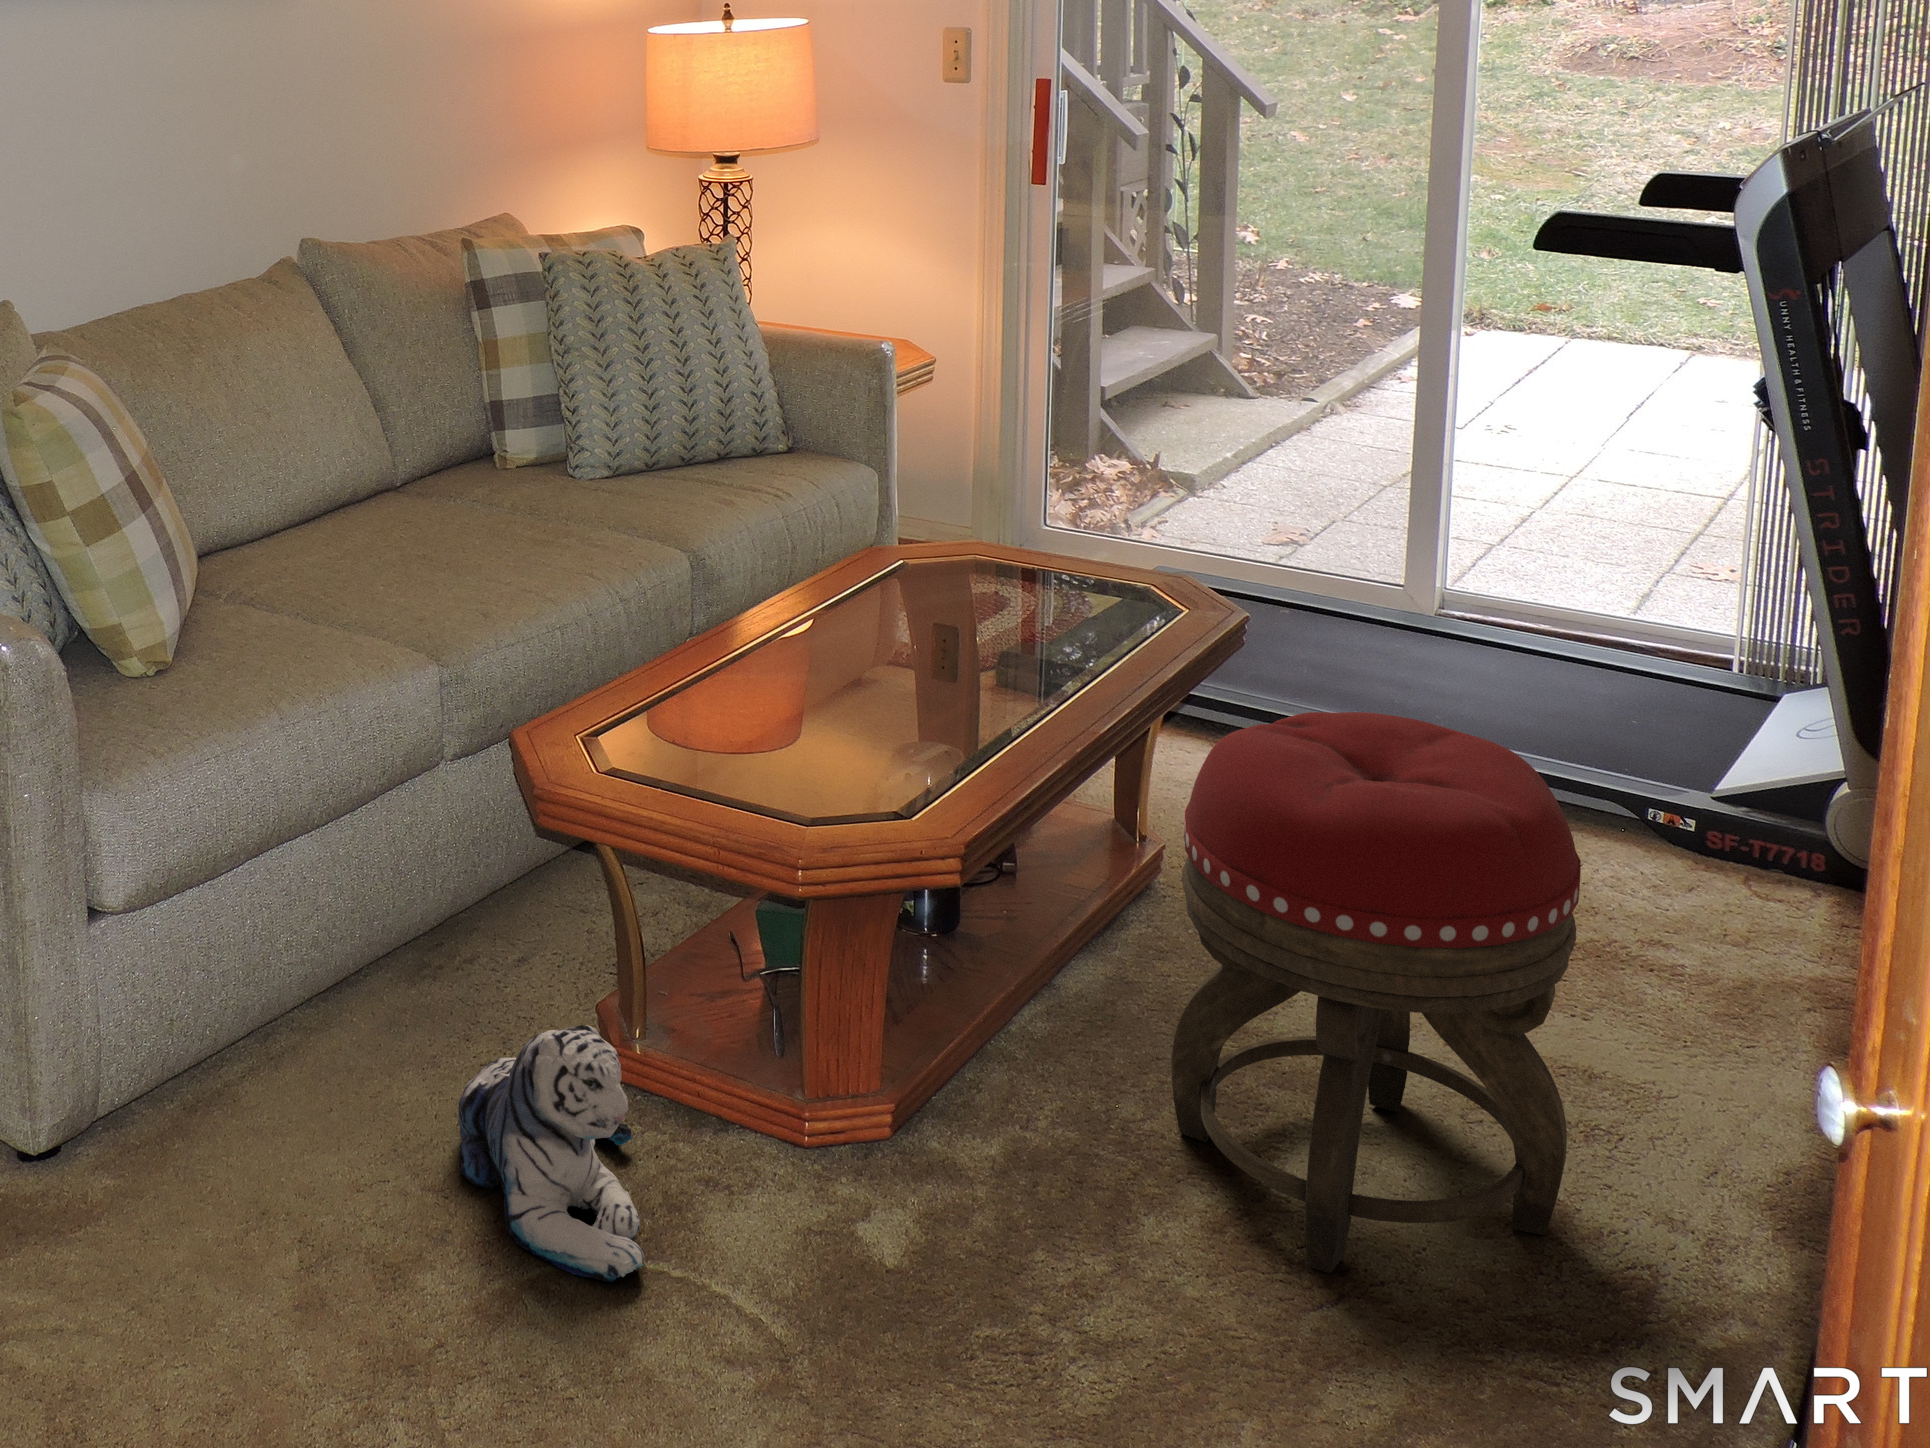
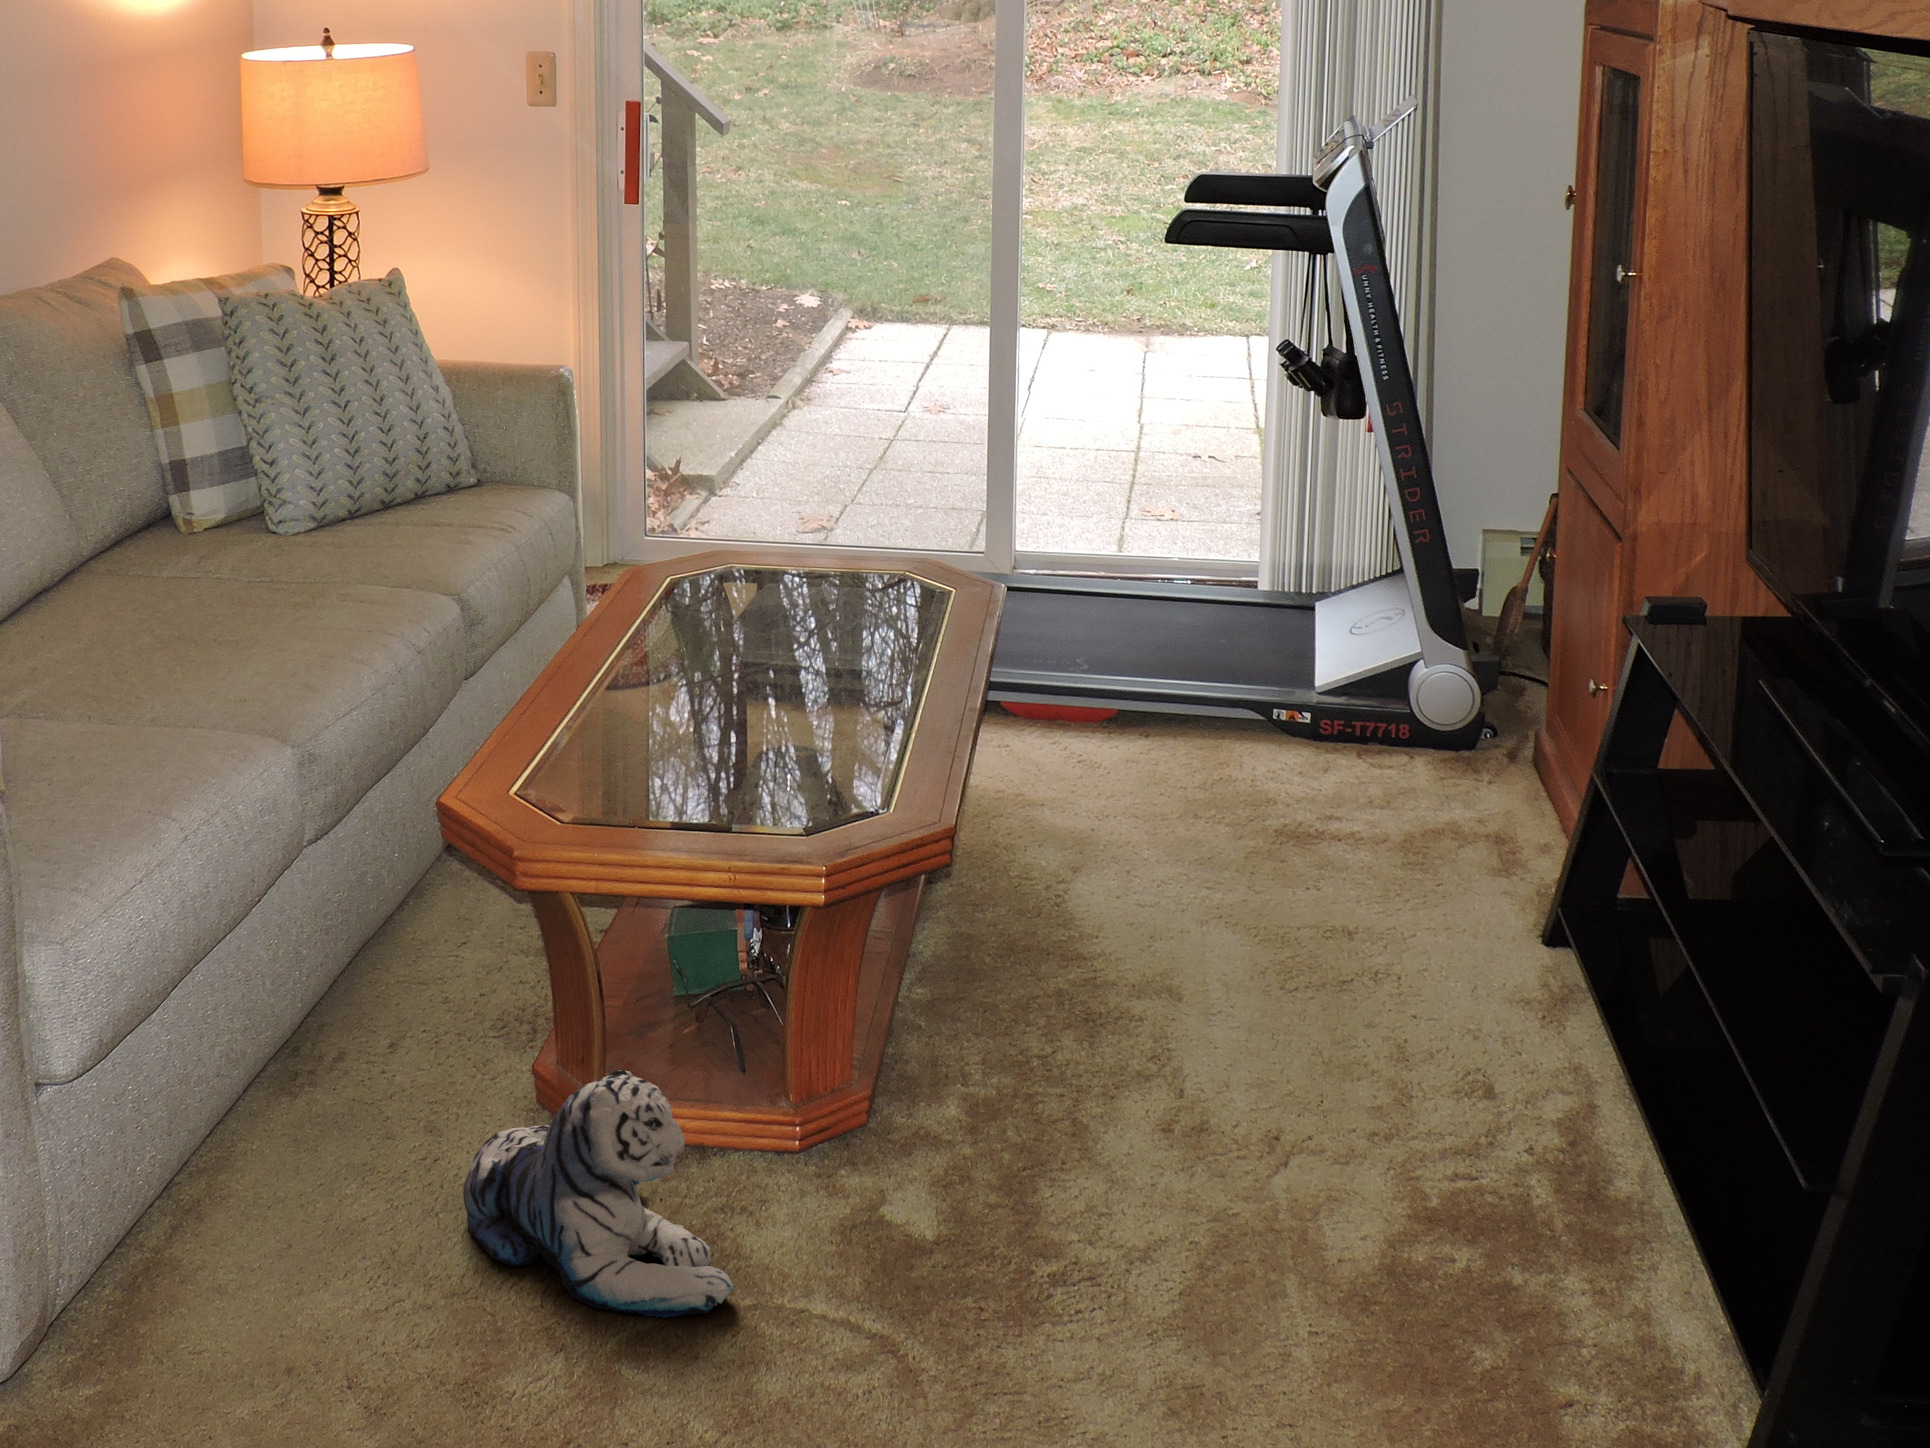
footstool: present [1171,712,1581,1273] -> none [1082,646,1414,1127]

